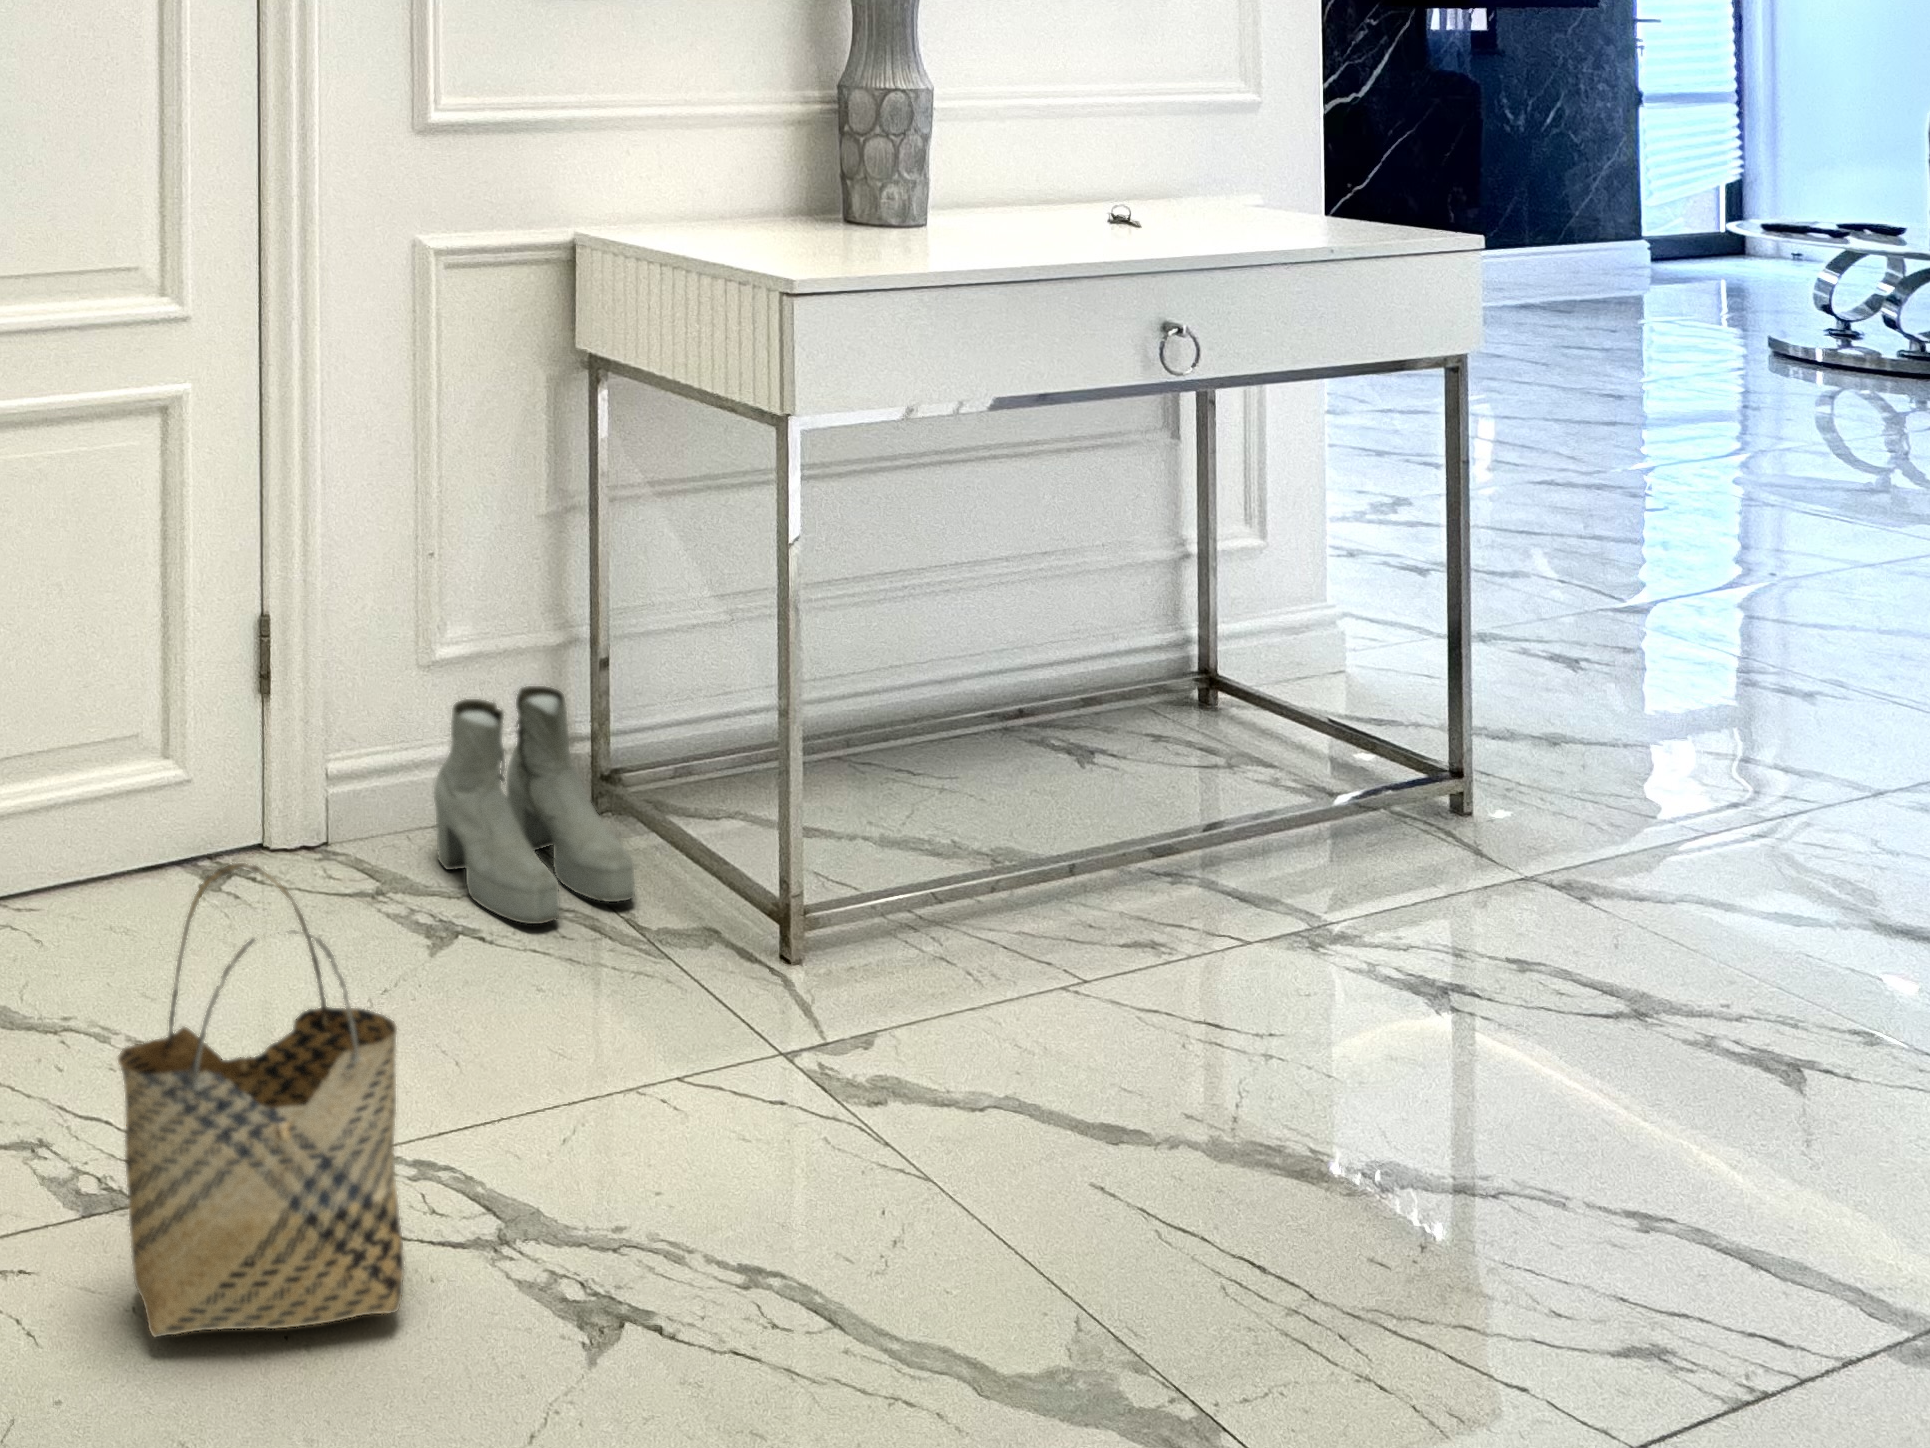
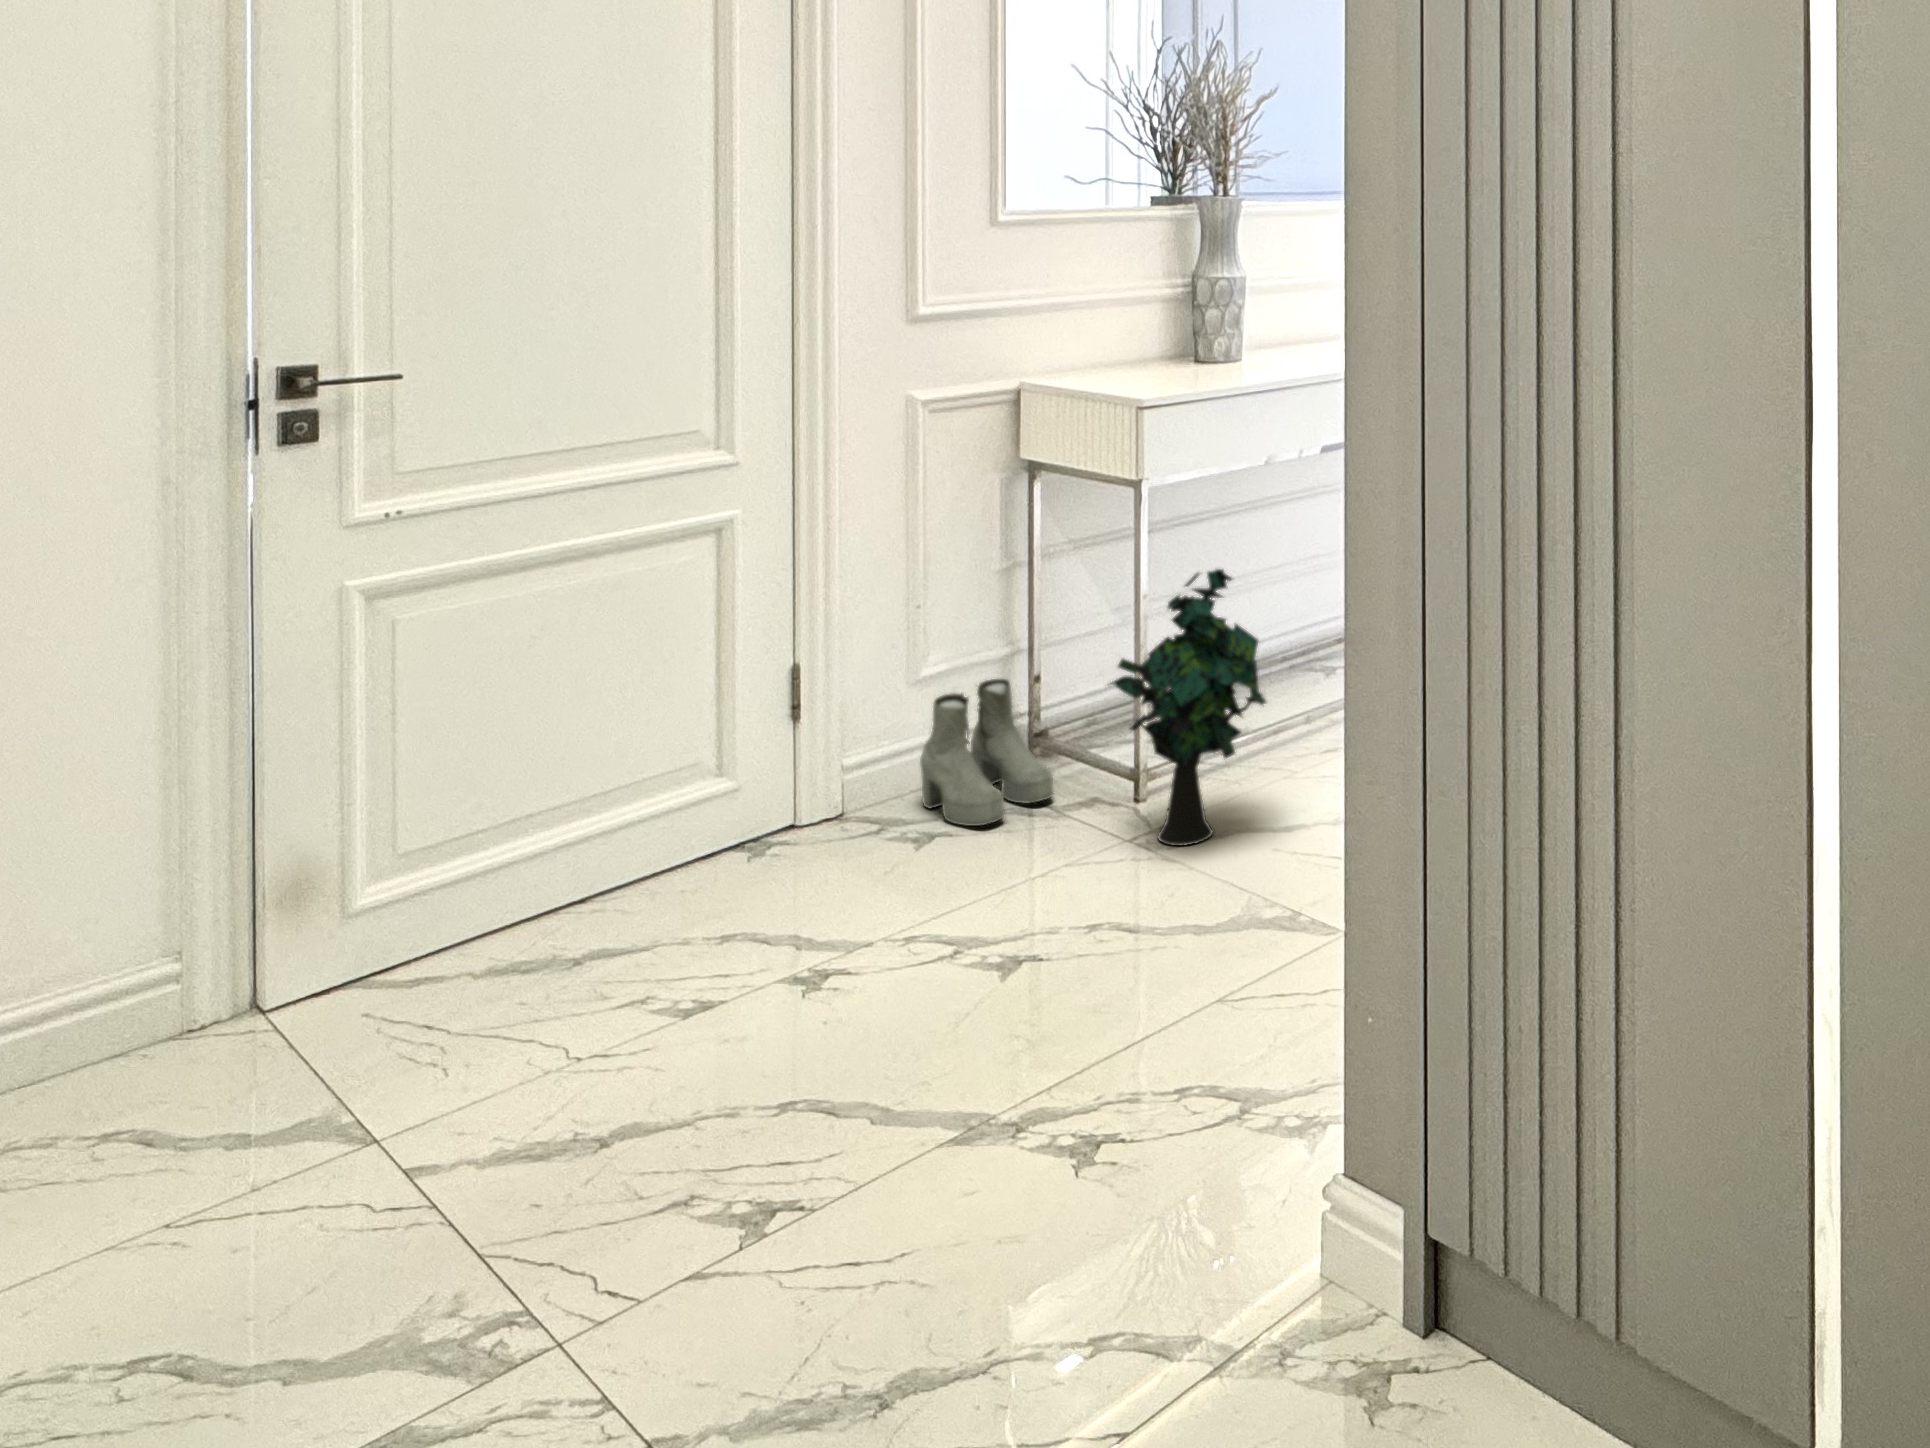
decorative plant: none [726,579,1026,1063] -> present [1110,569,1266,846]
woven basket: present [118,863,404,1337] -> none [715,794,903,1081]

